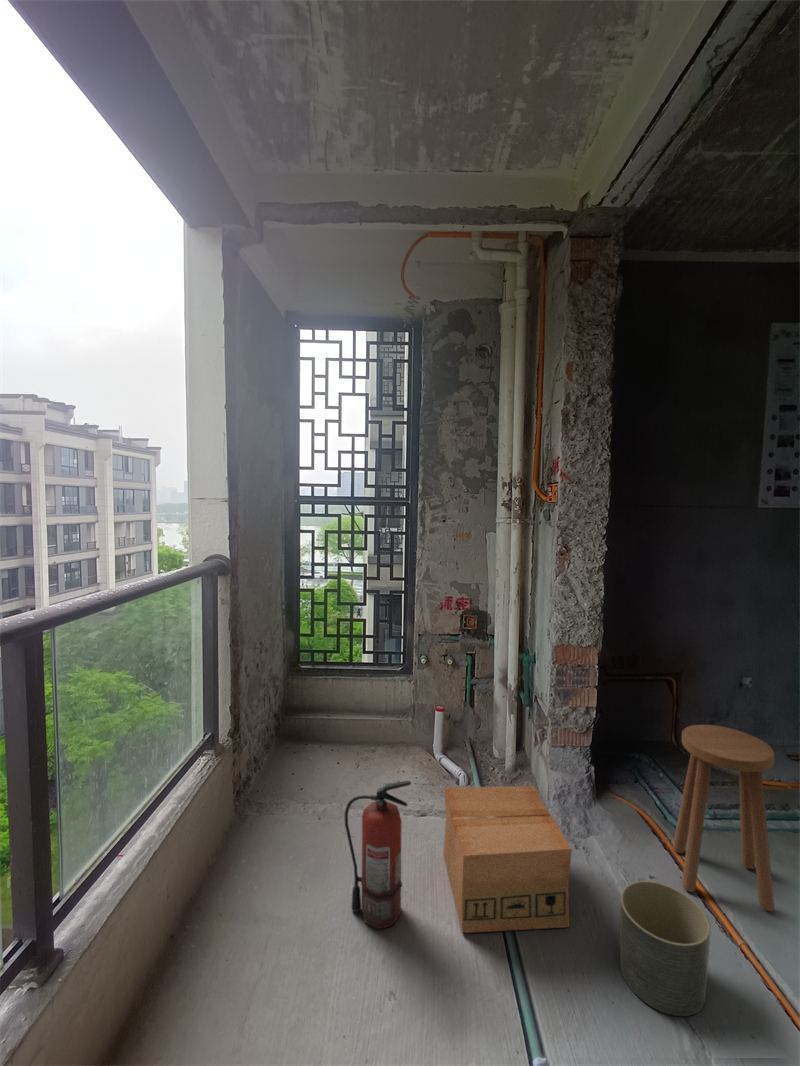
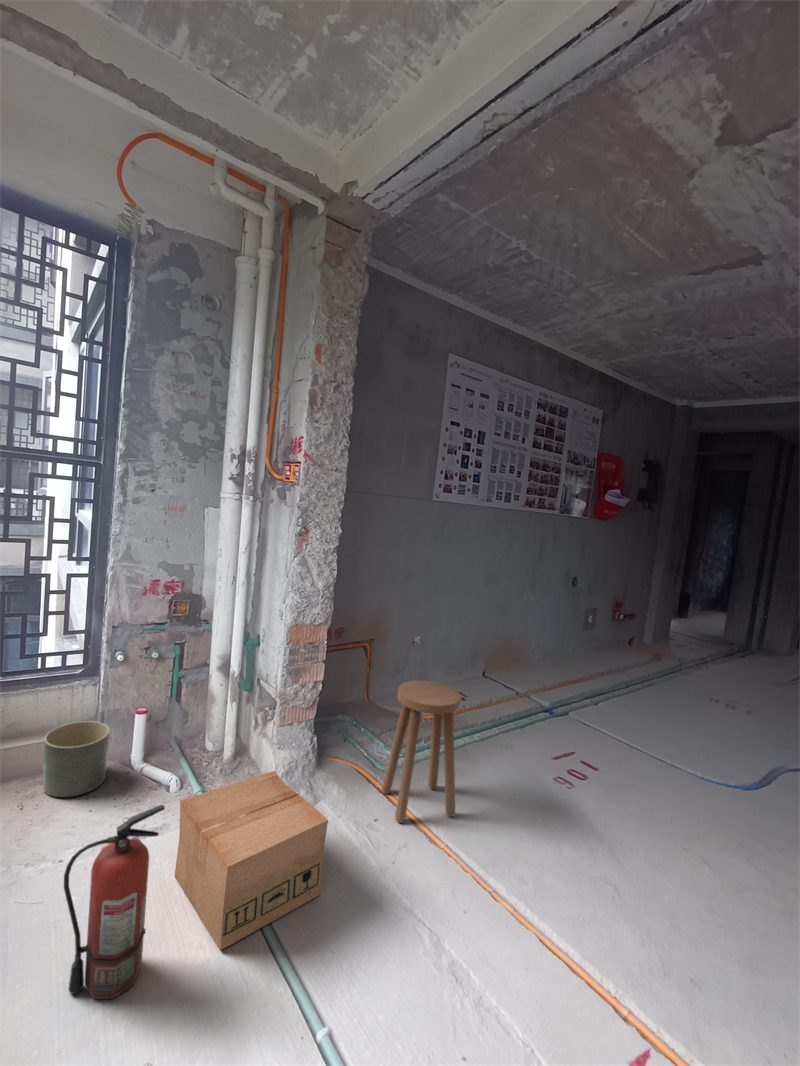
planter: present [620,881,711,1016] -> present [43,721,110,797]

